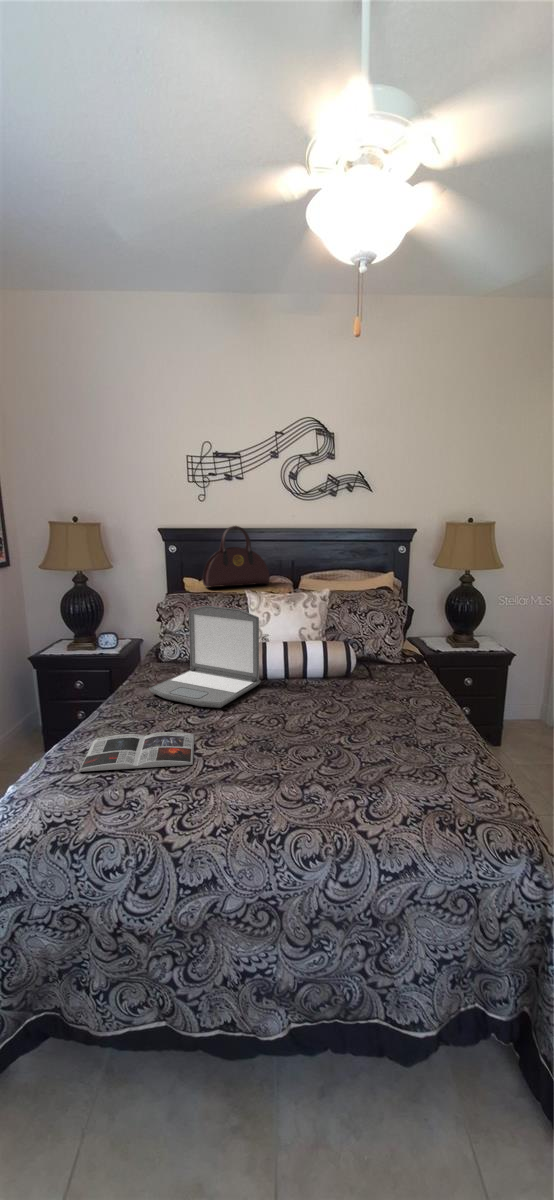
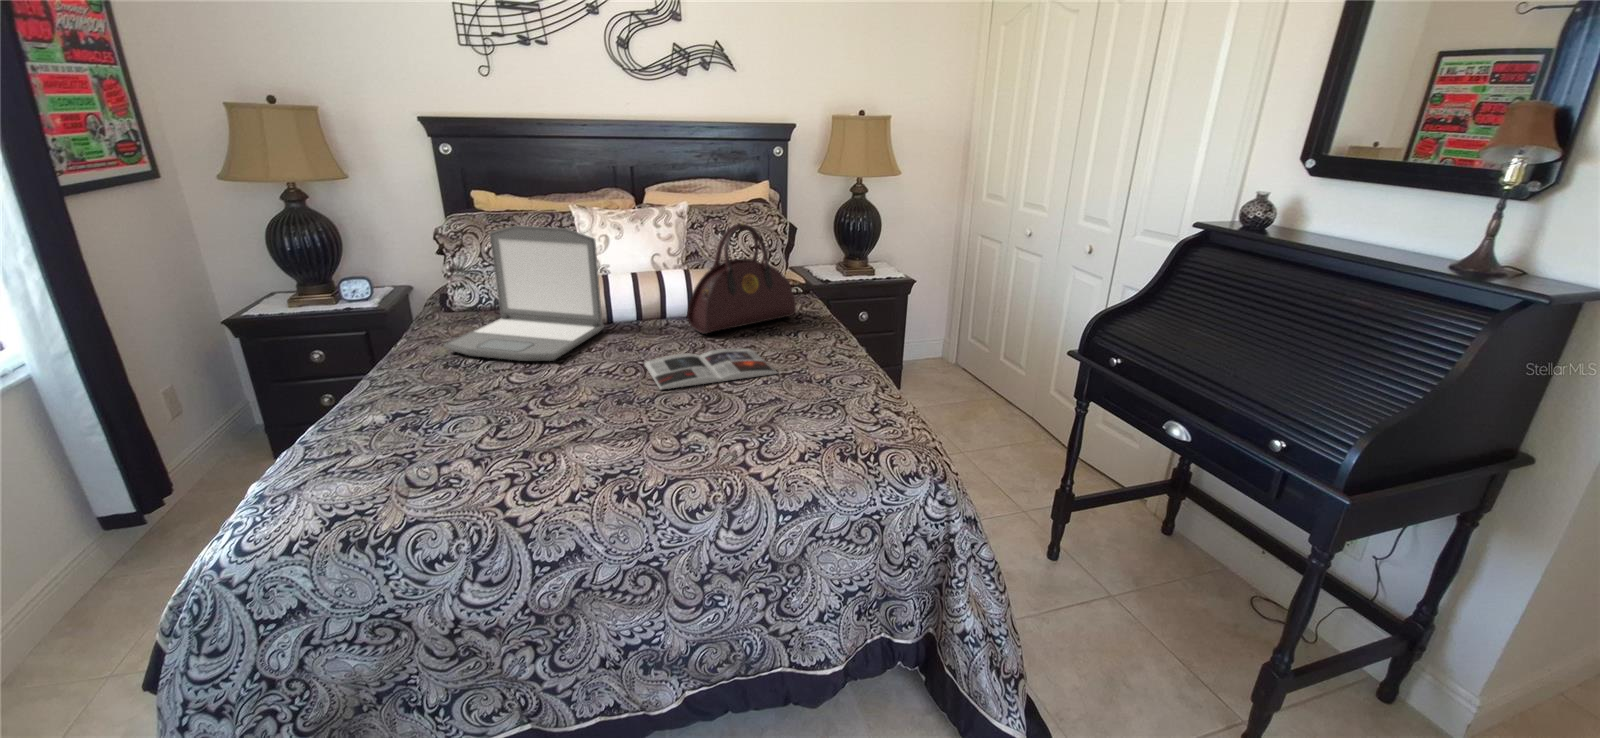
handbag: present [203,526,270,588] -> present [687,223,796,334]
magazine: present [79,732,194,772] -> present [644,349,777,389]

